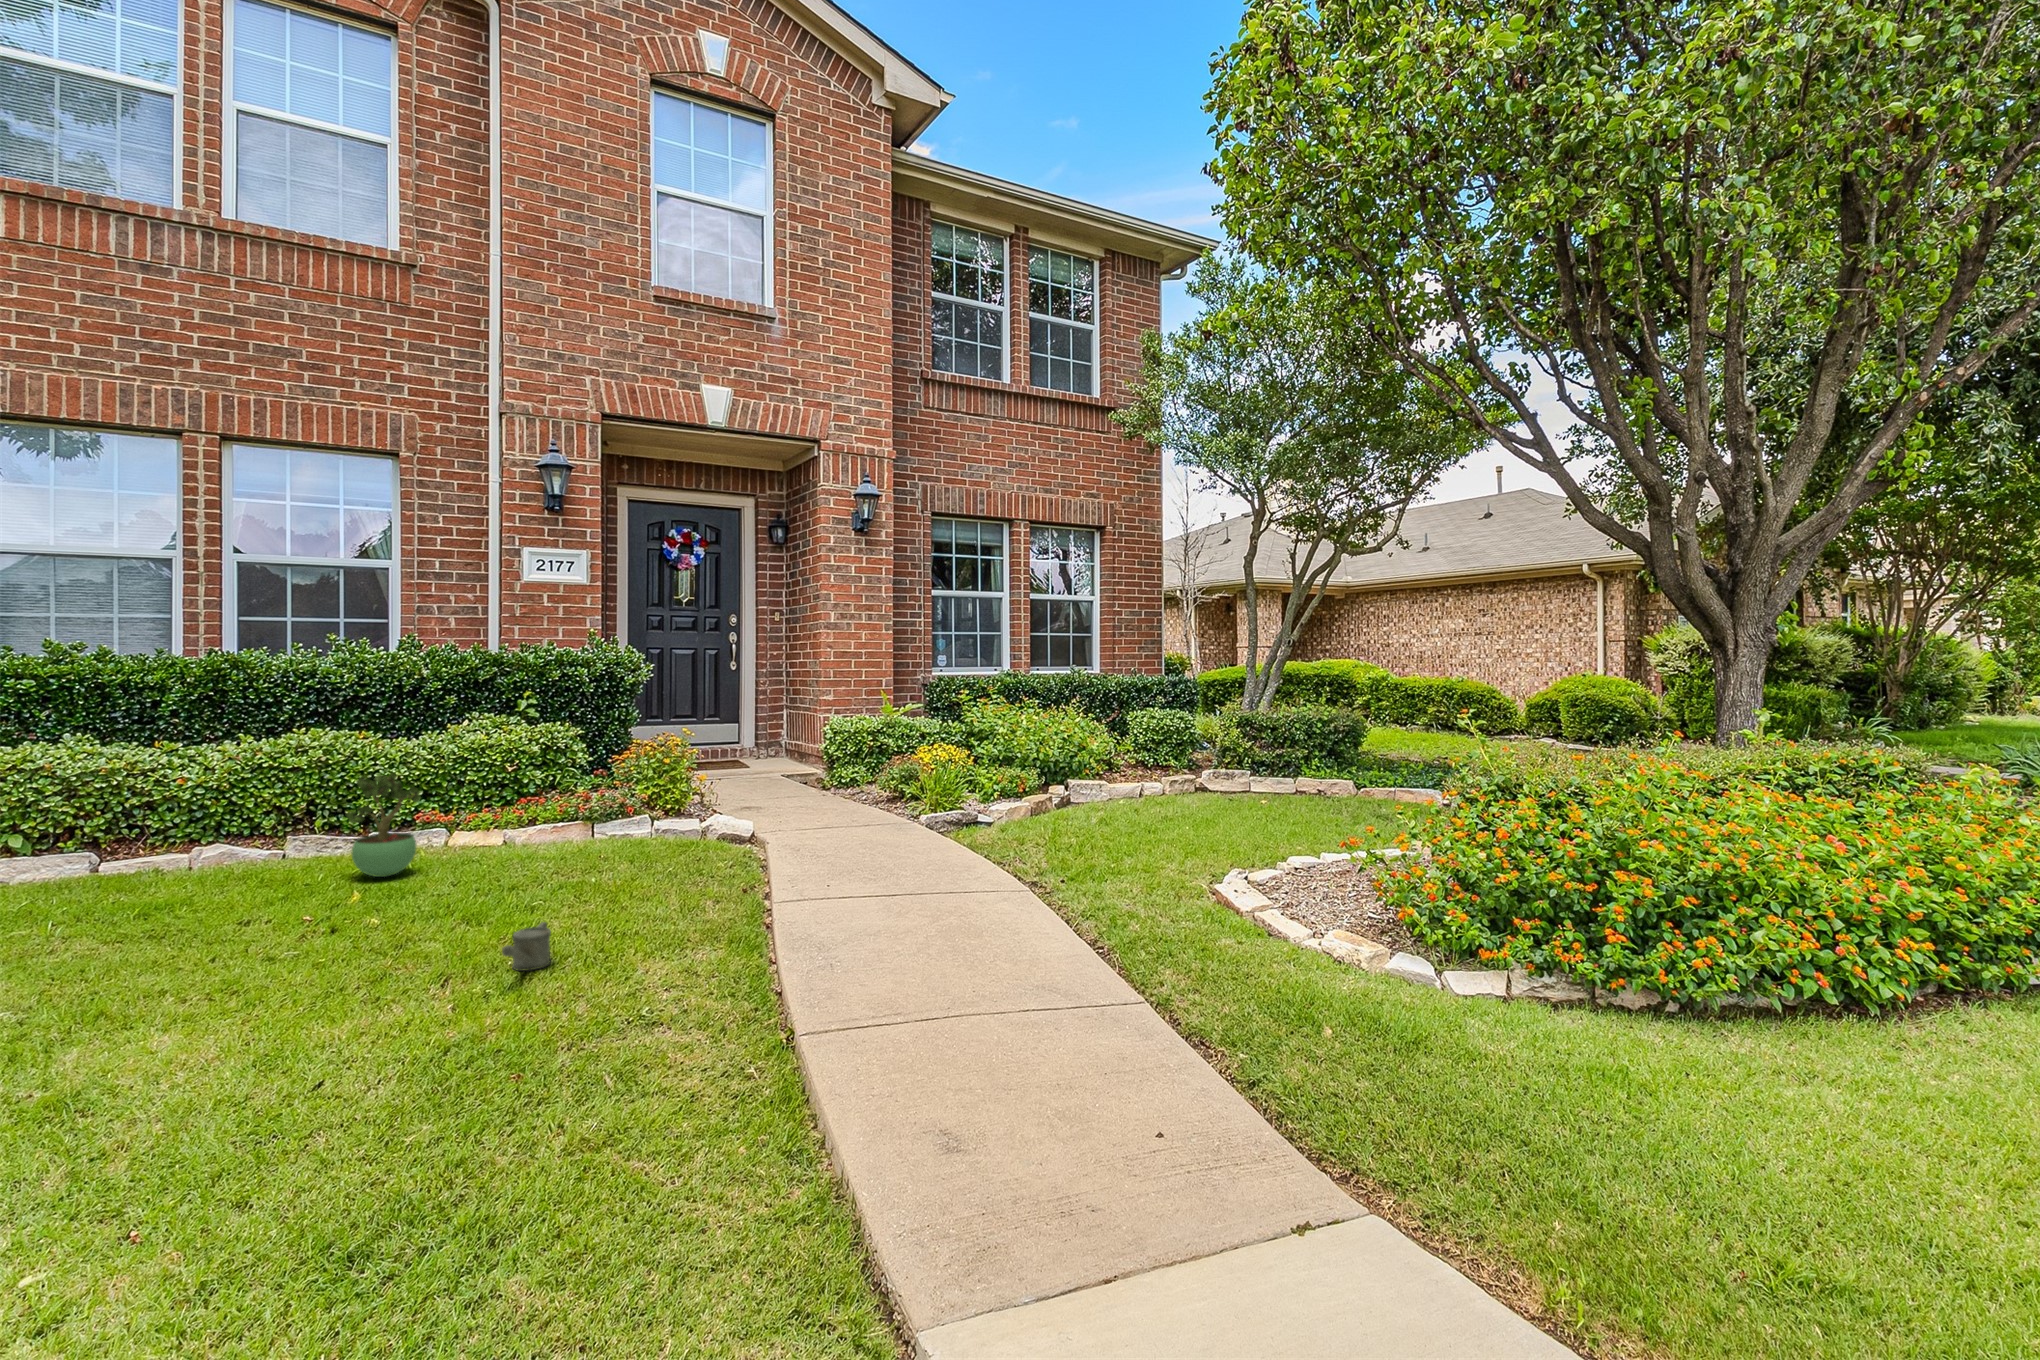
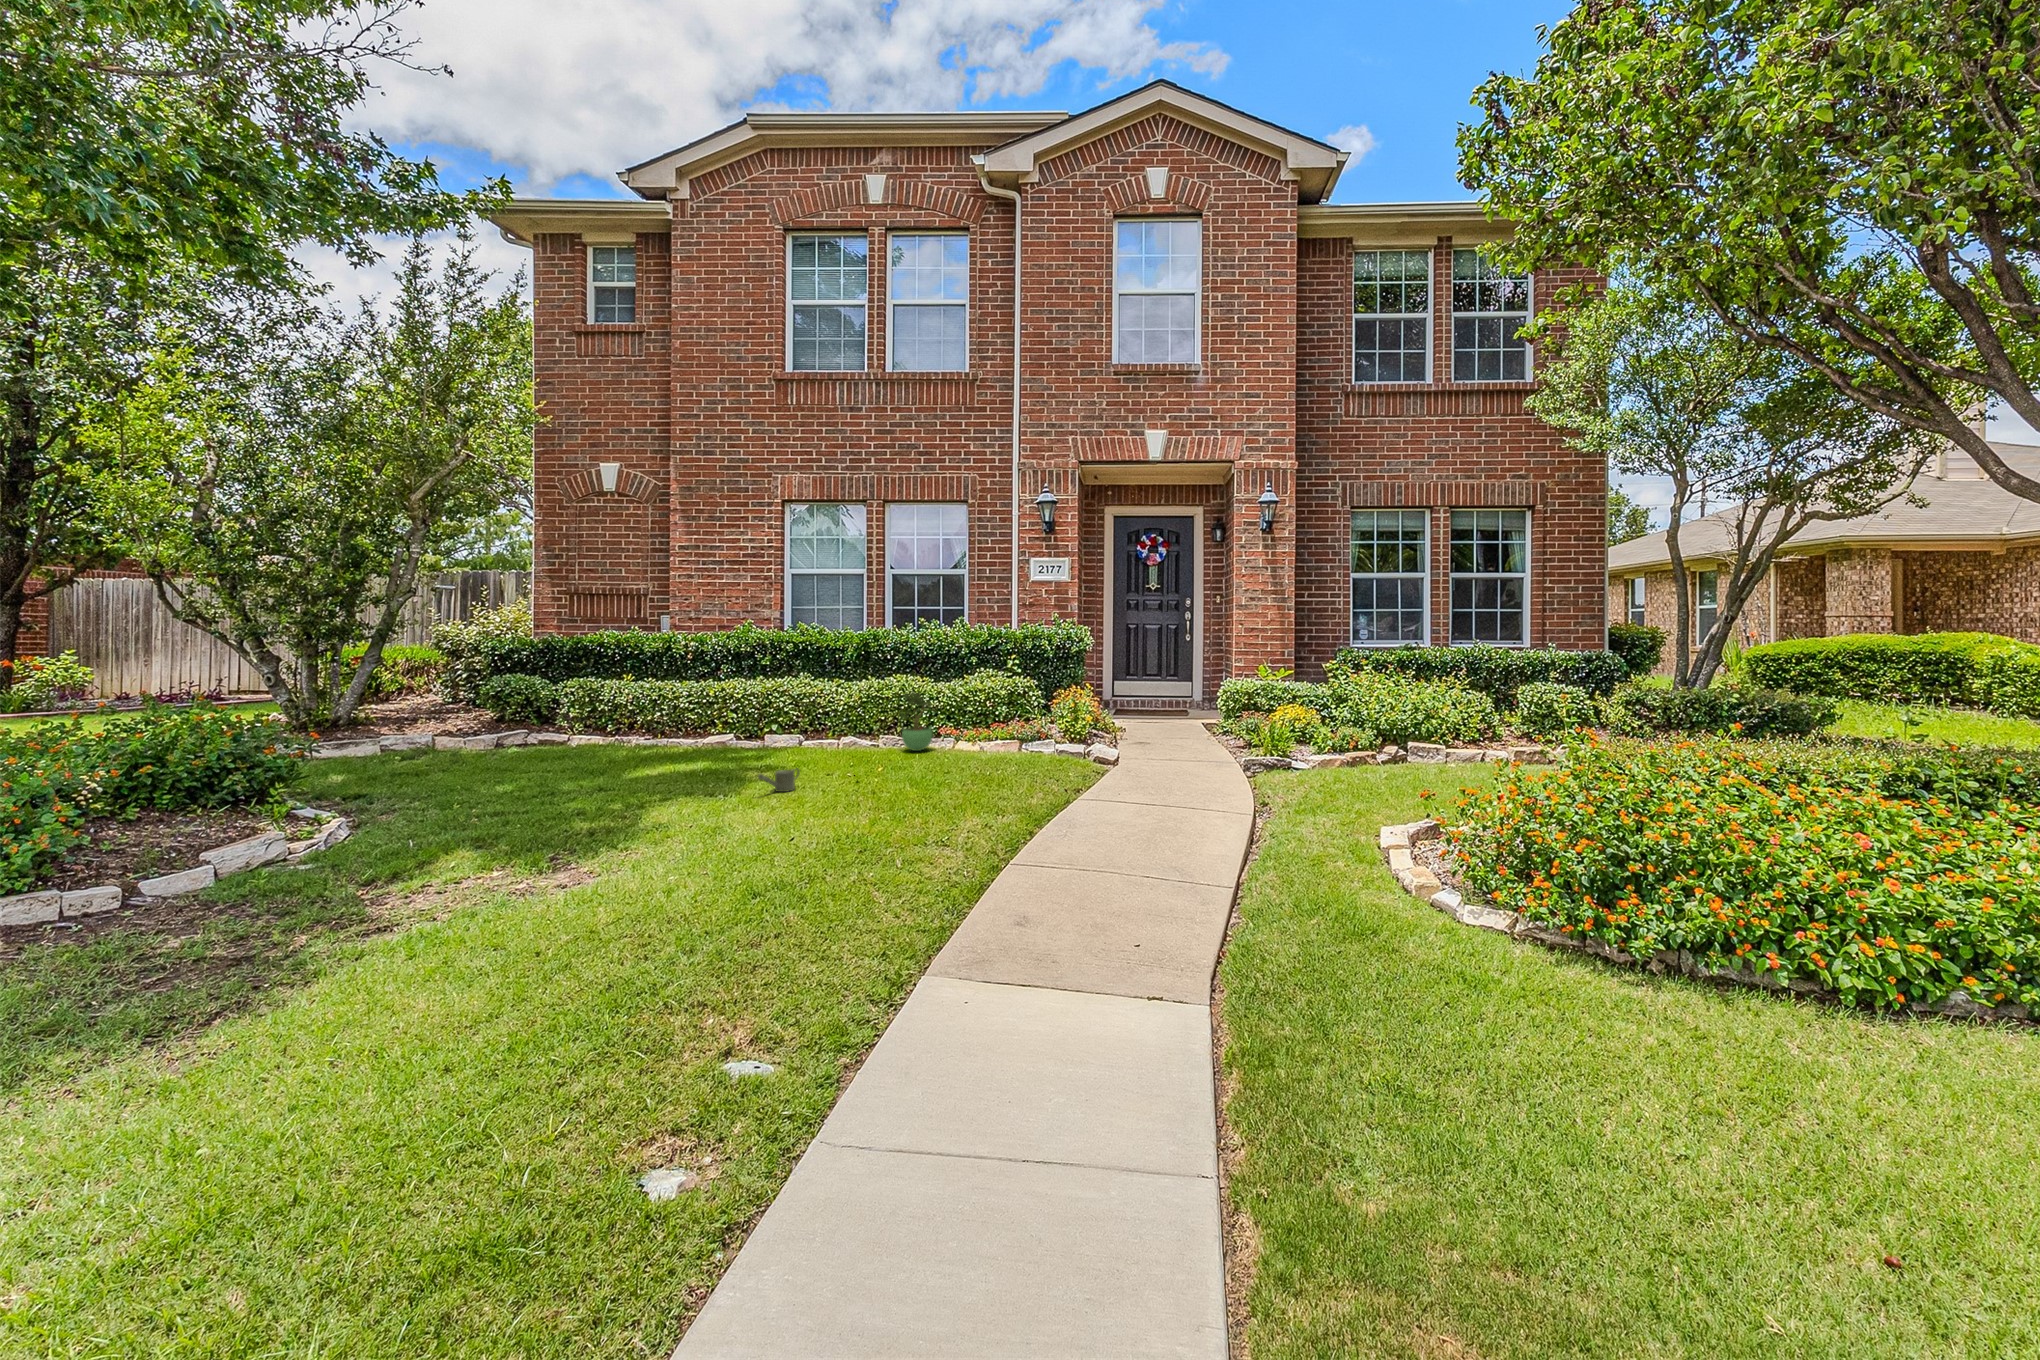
watering can: present [502,922,551,971] -> present [758,769,800,792]

